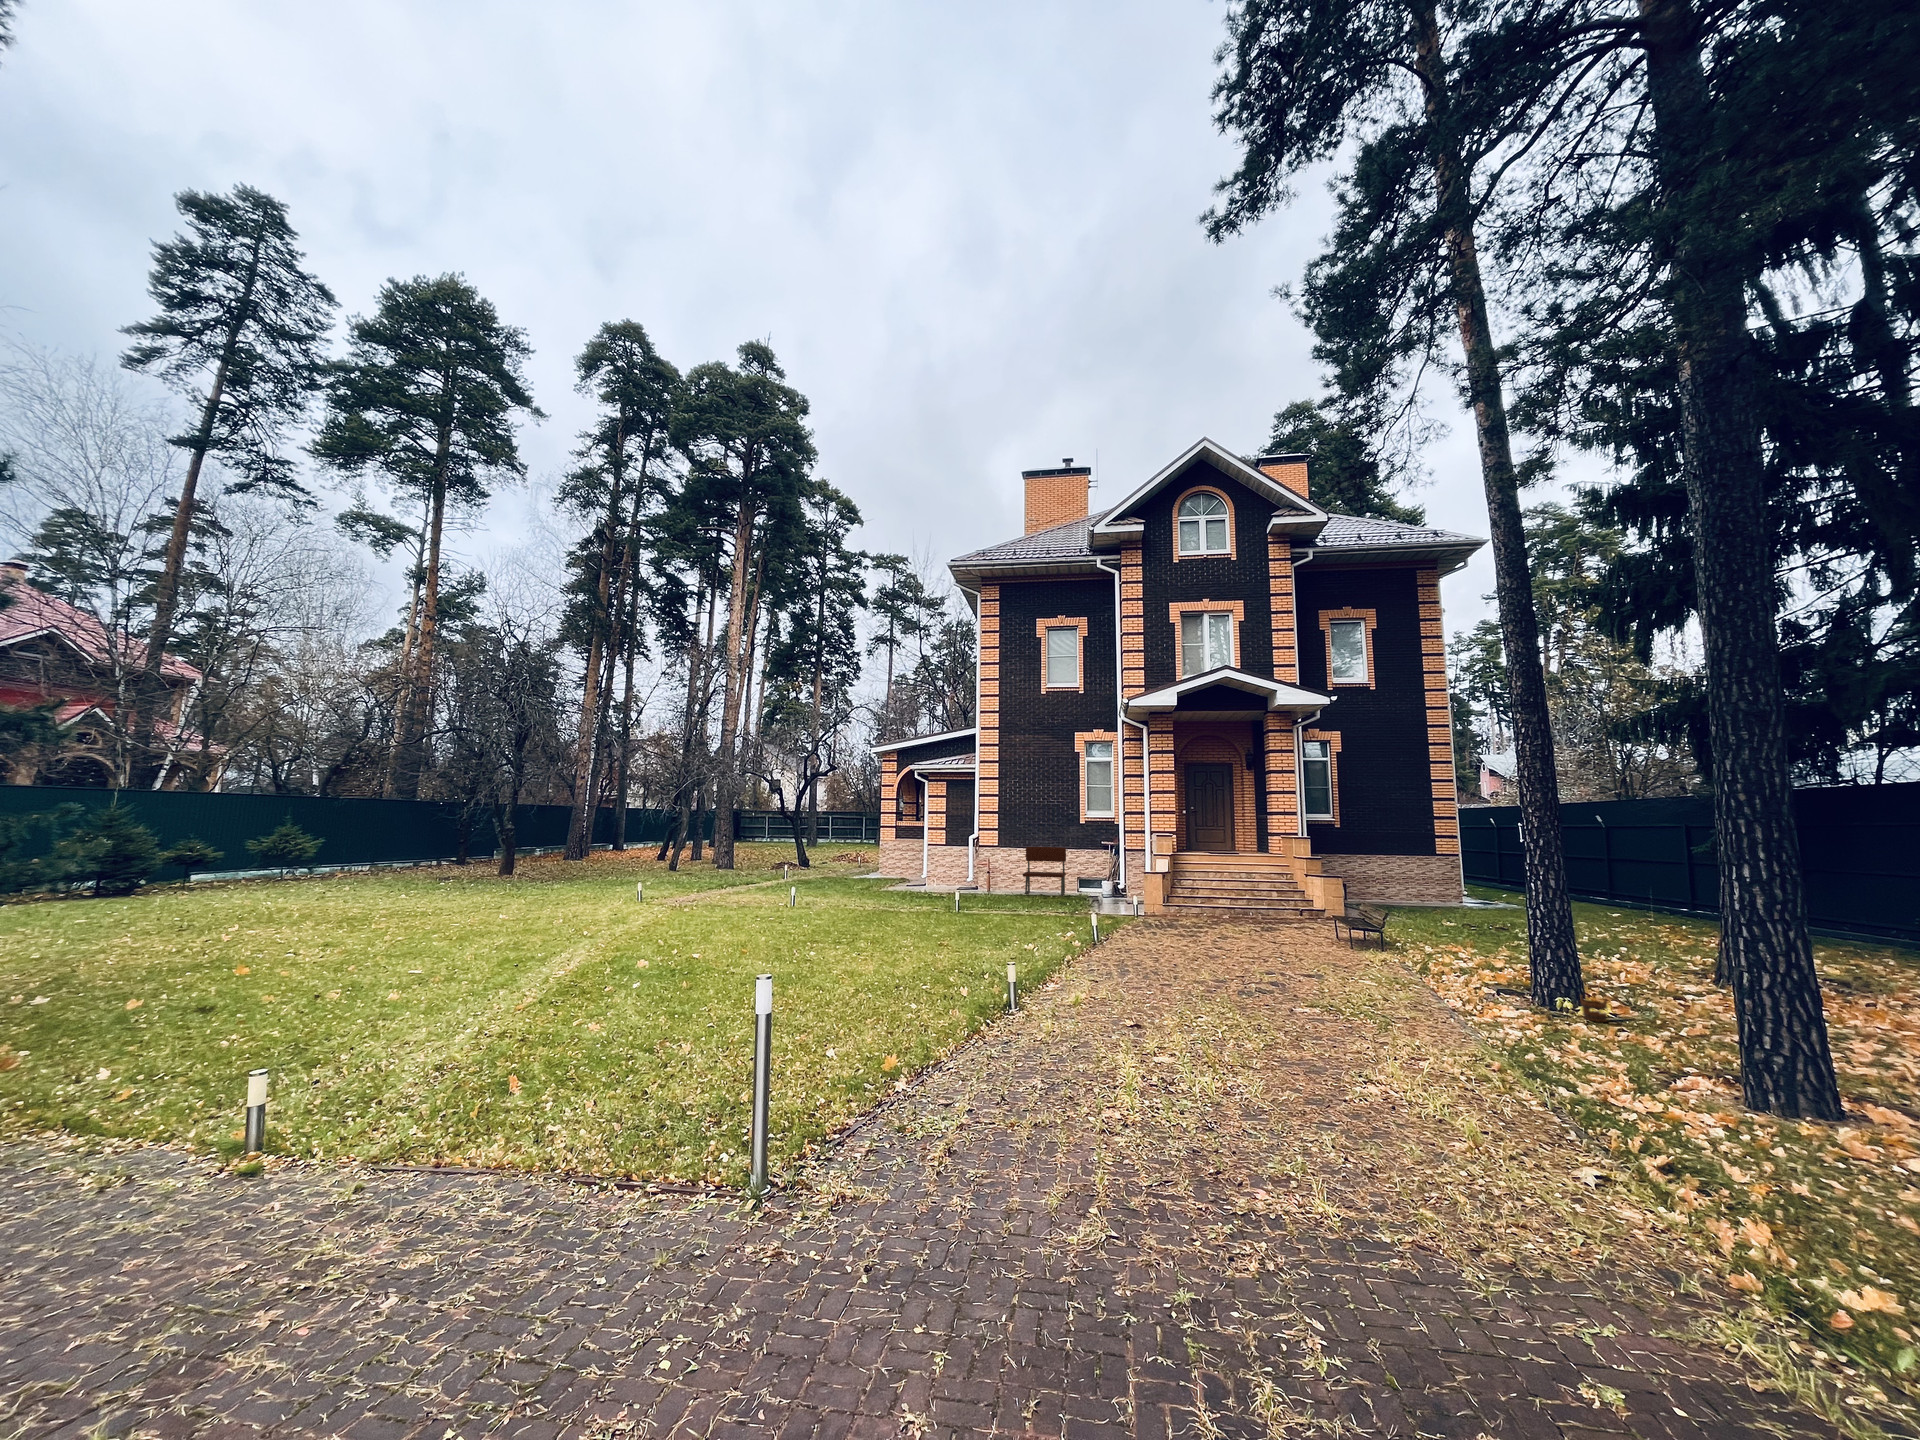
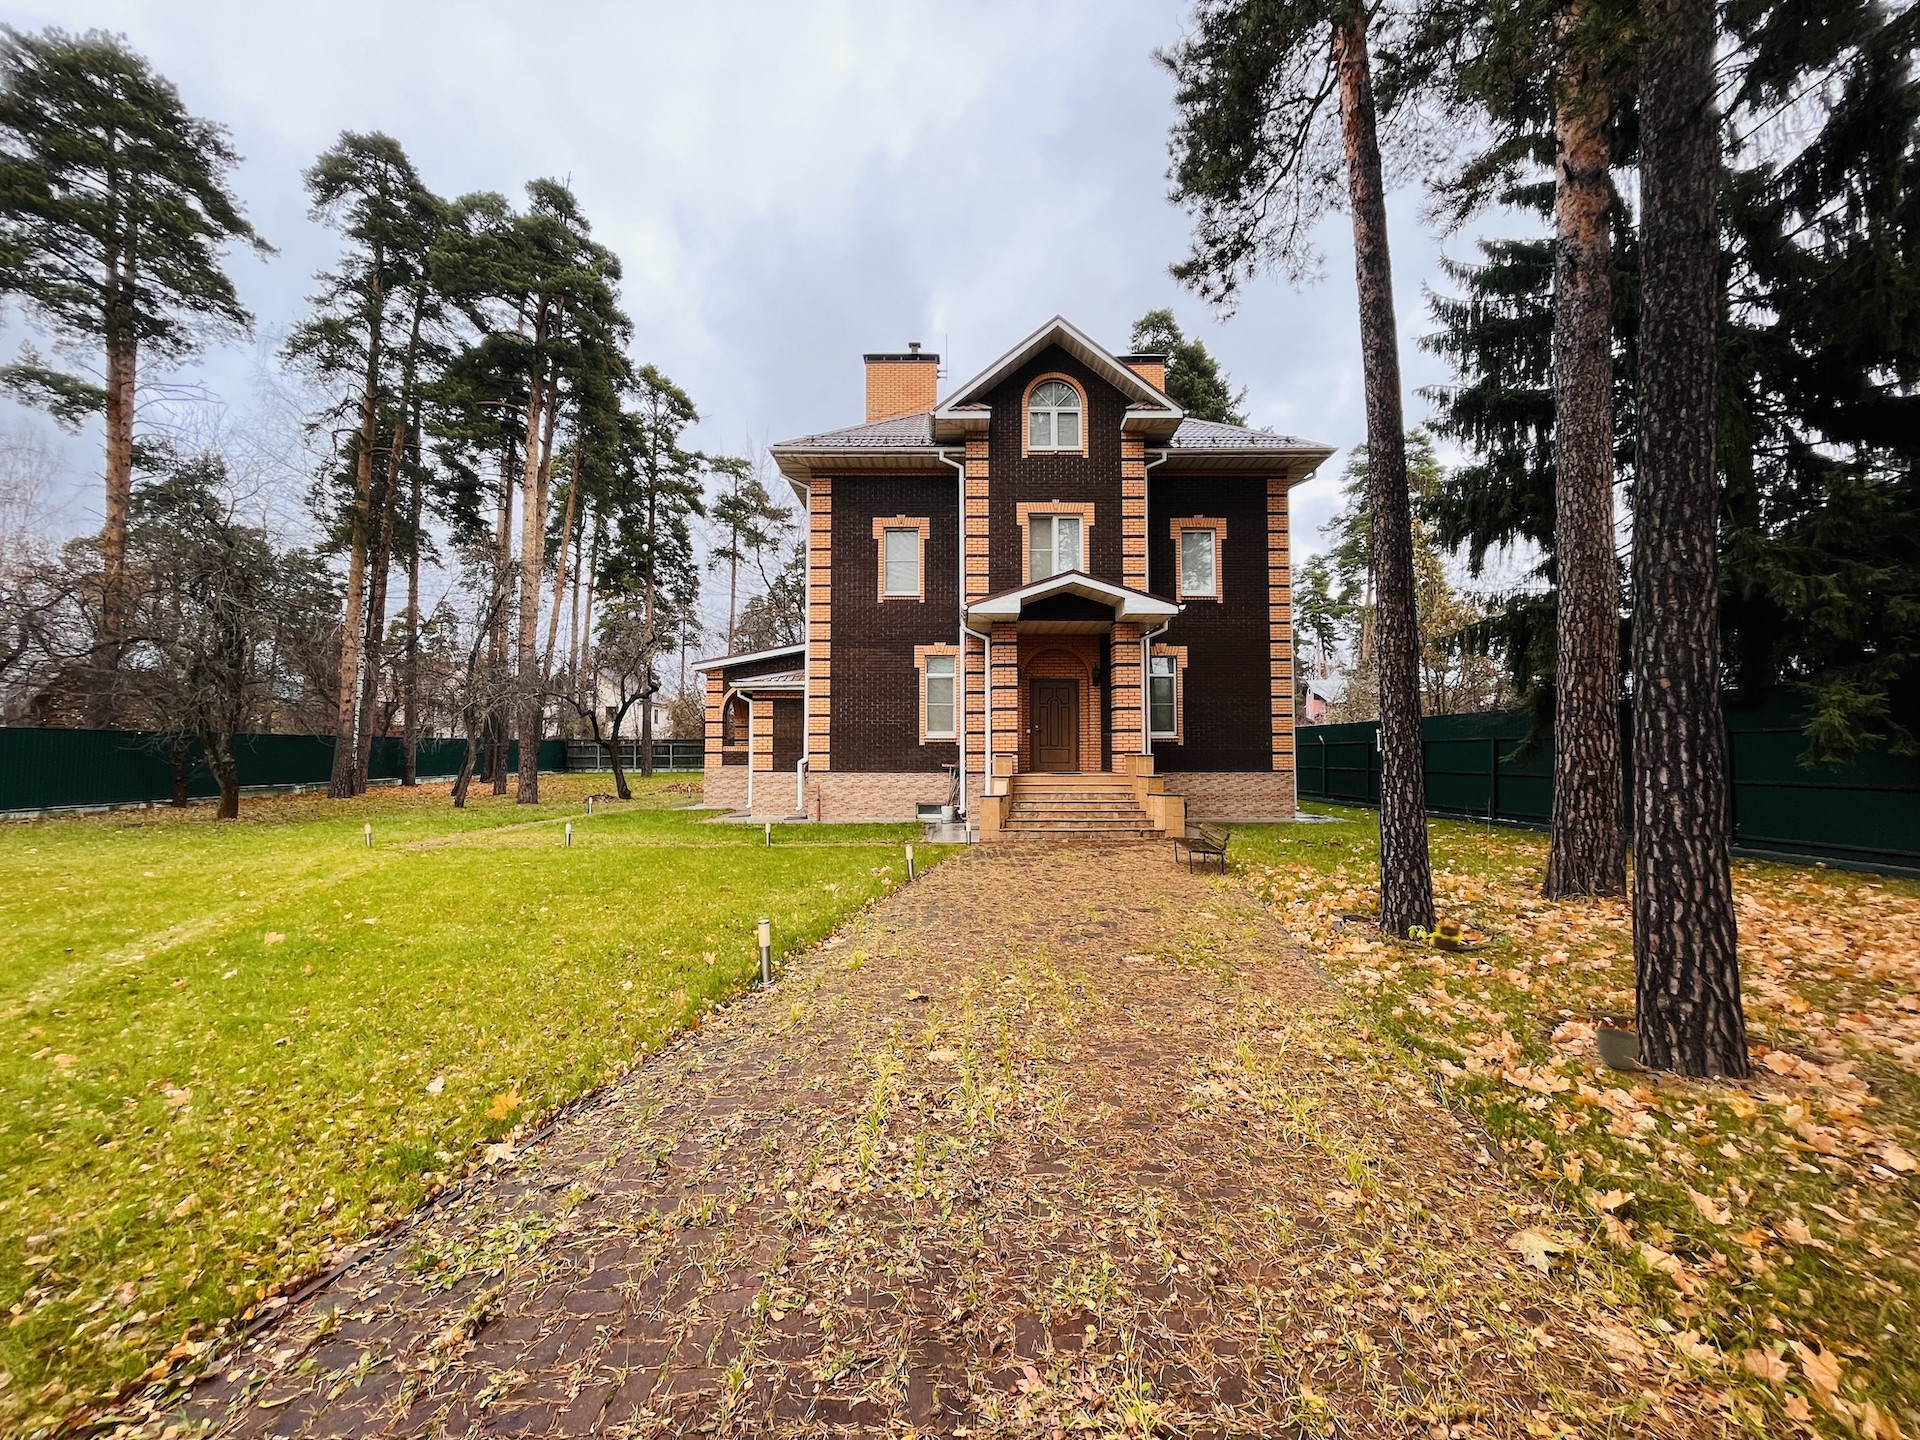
bench: present [1023,847,1066,895] -> none [854,773,903,825]
planter: none [1704,1078,1742,1113] -> present [1596,1028,1639,1070]

